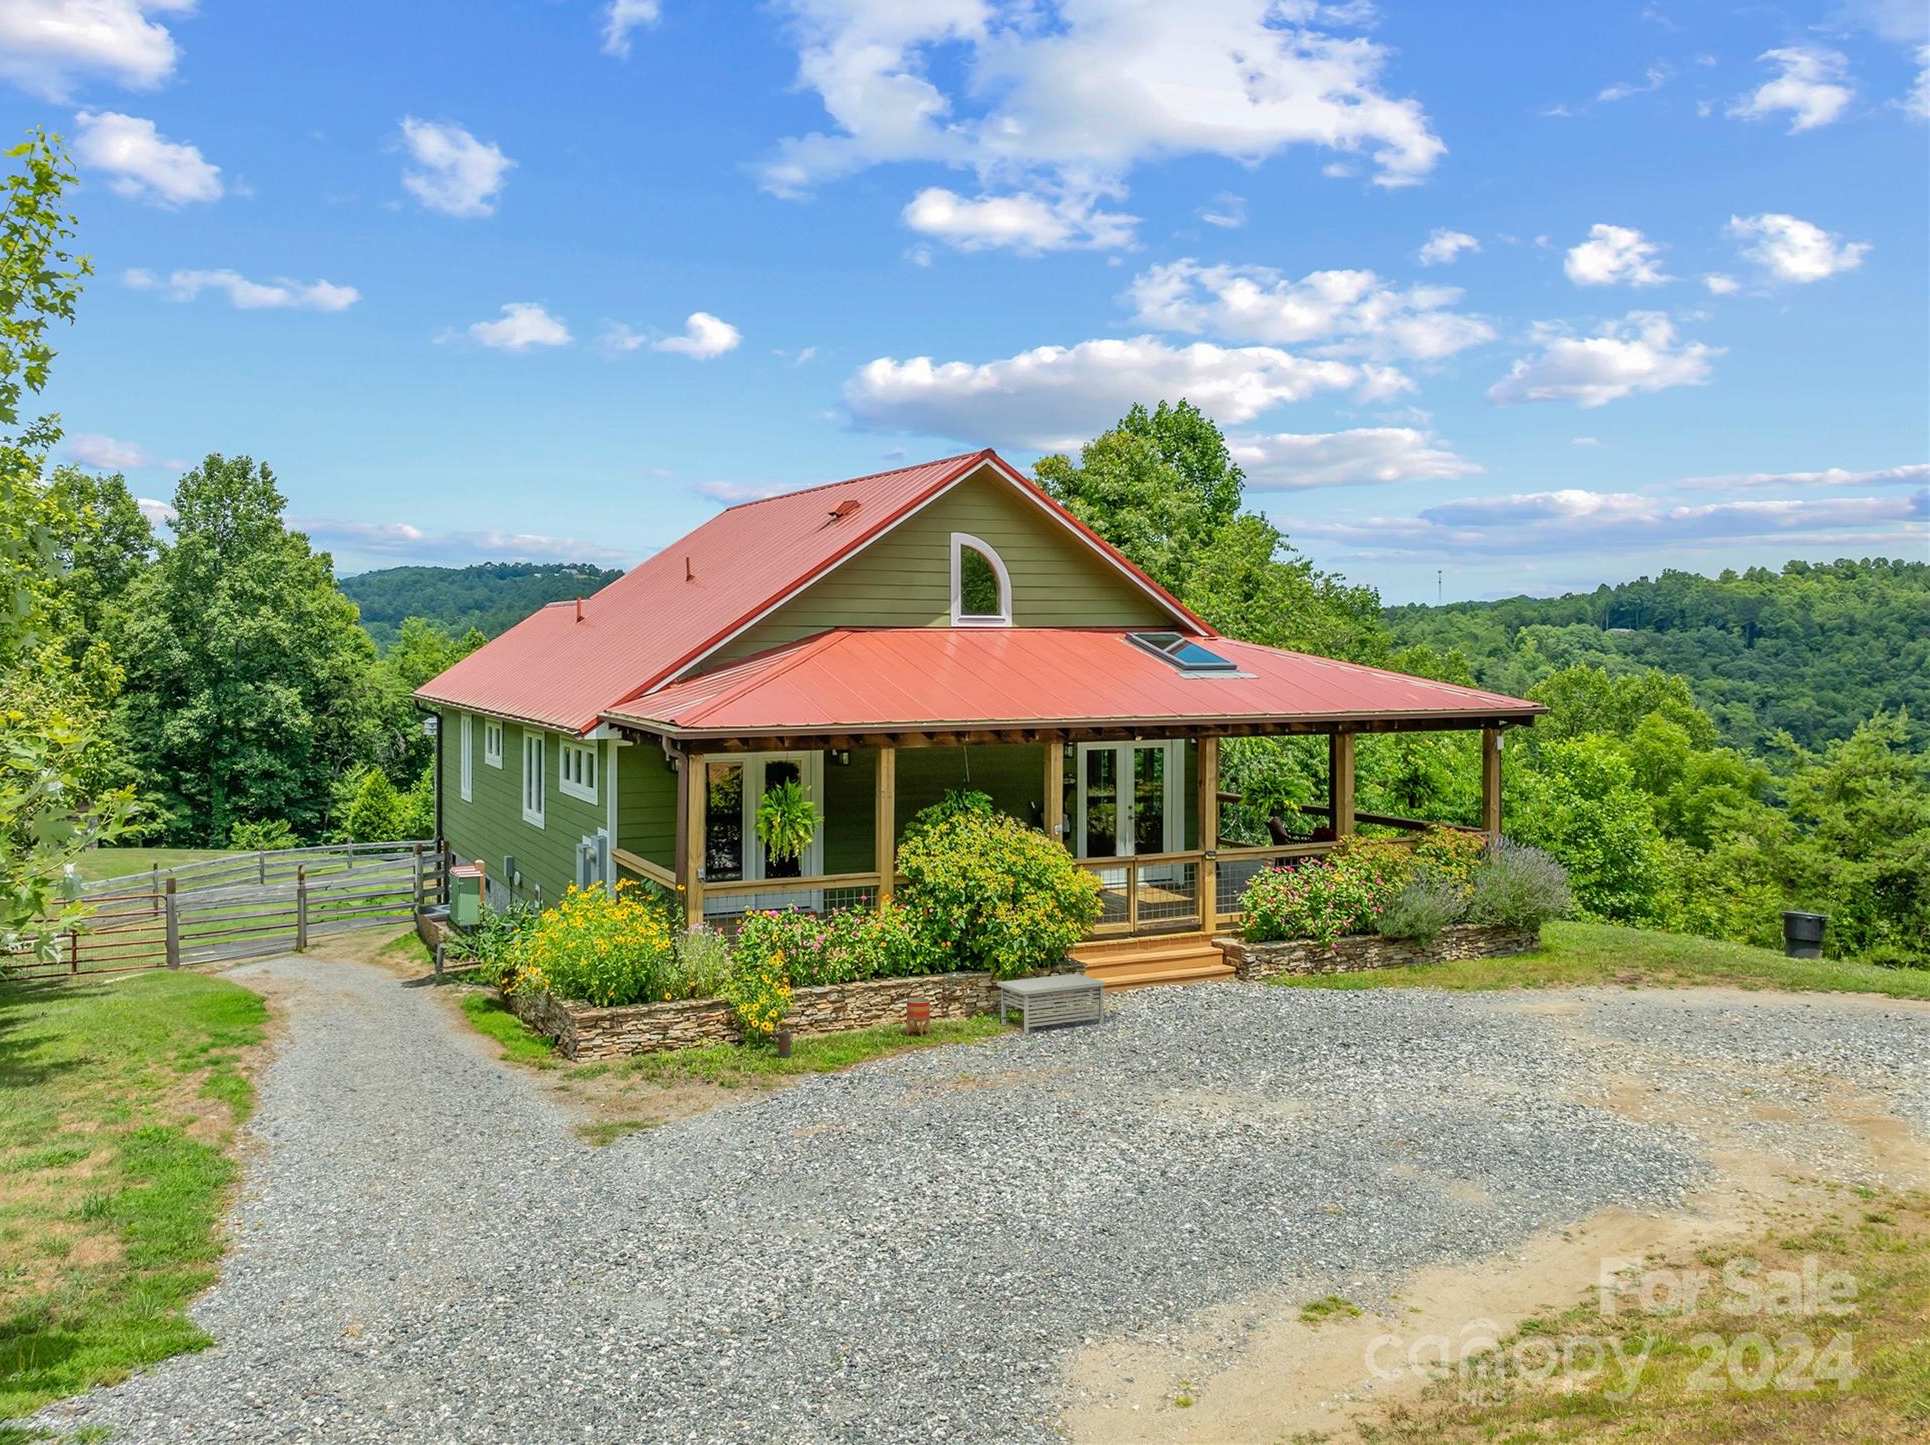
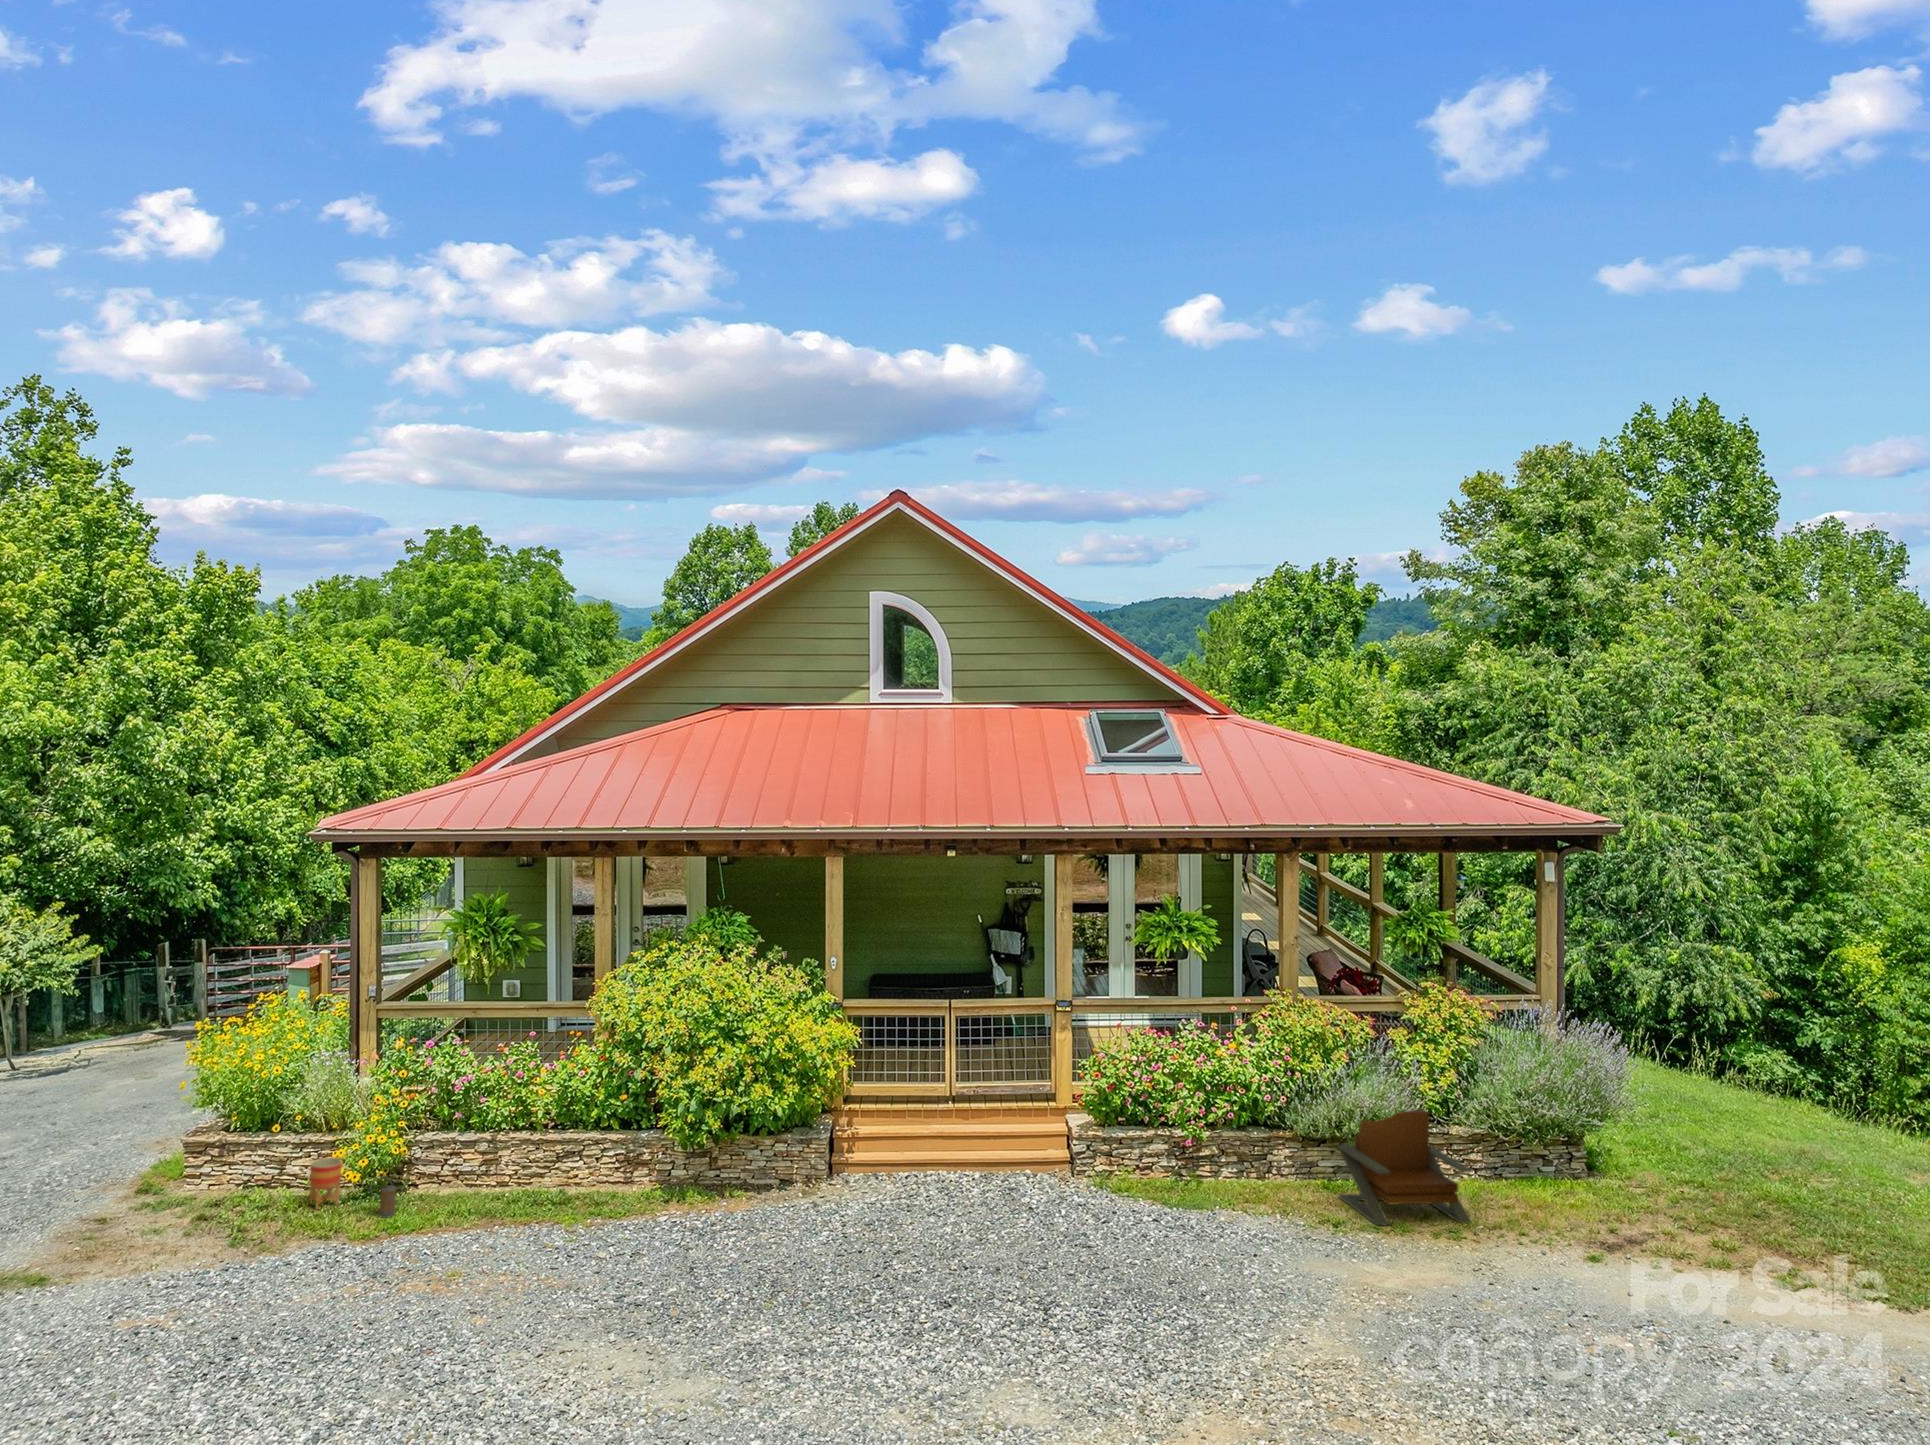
lounge chair: none [1415,909,1516,986] -> present [1338,1109,1472,1225]
storage bench: present [997,974,1106,1034] -> none [689,1147,813,1223]
planter: present [906,998,930,1037] -> present [309,1158,342,1210]

